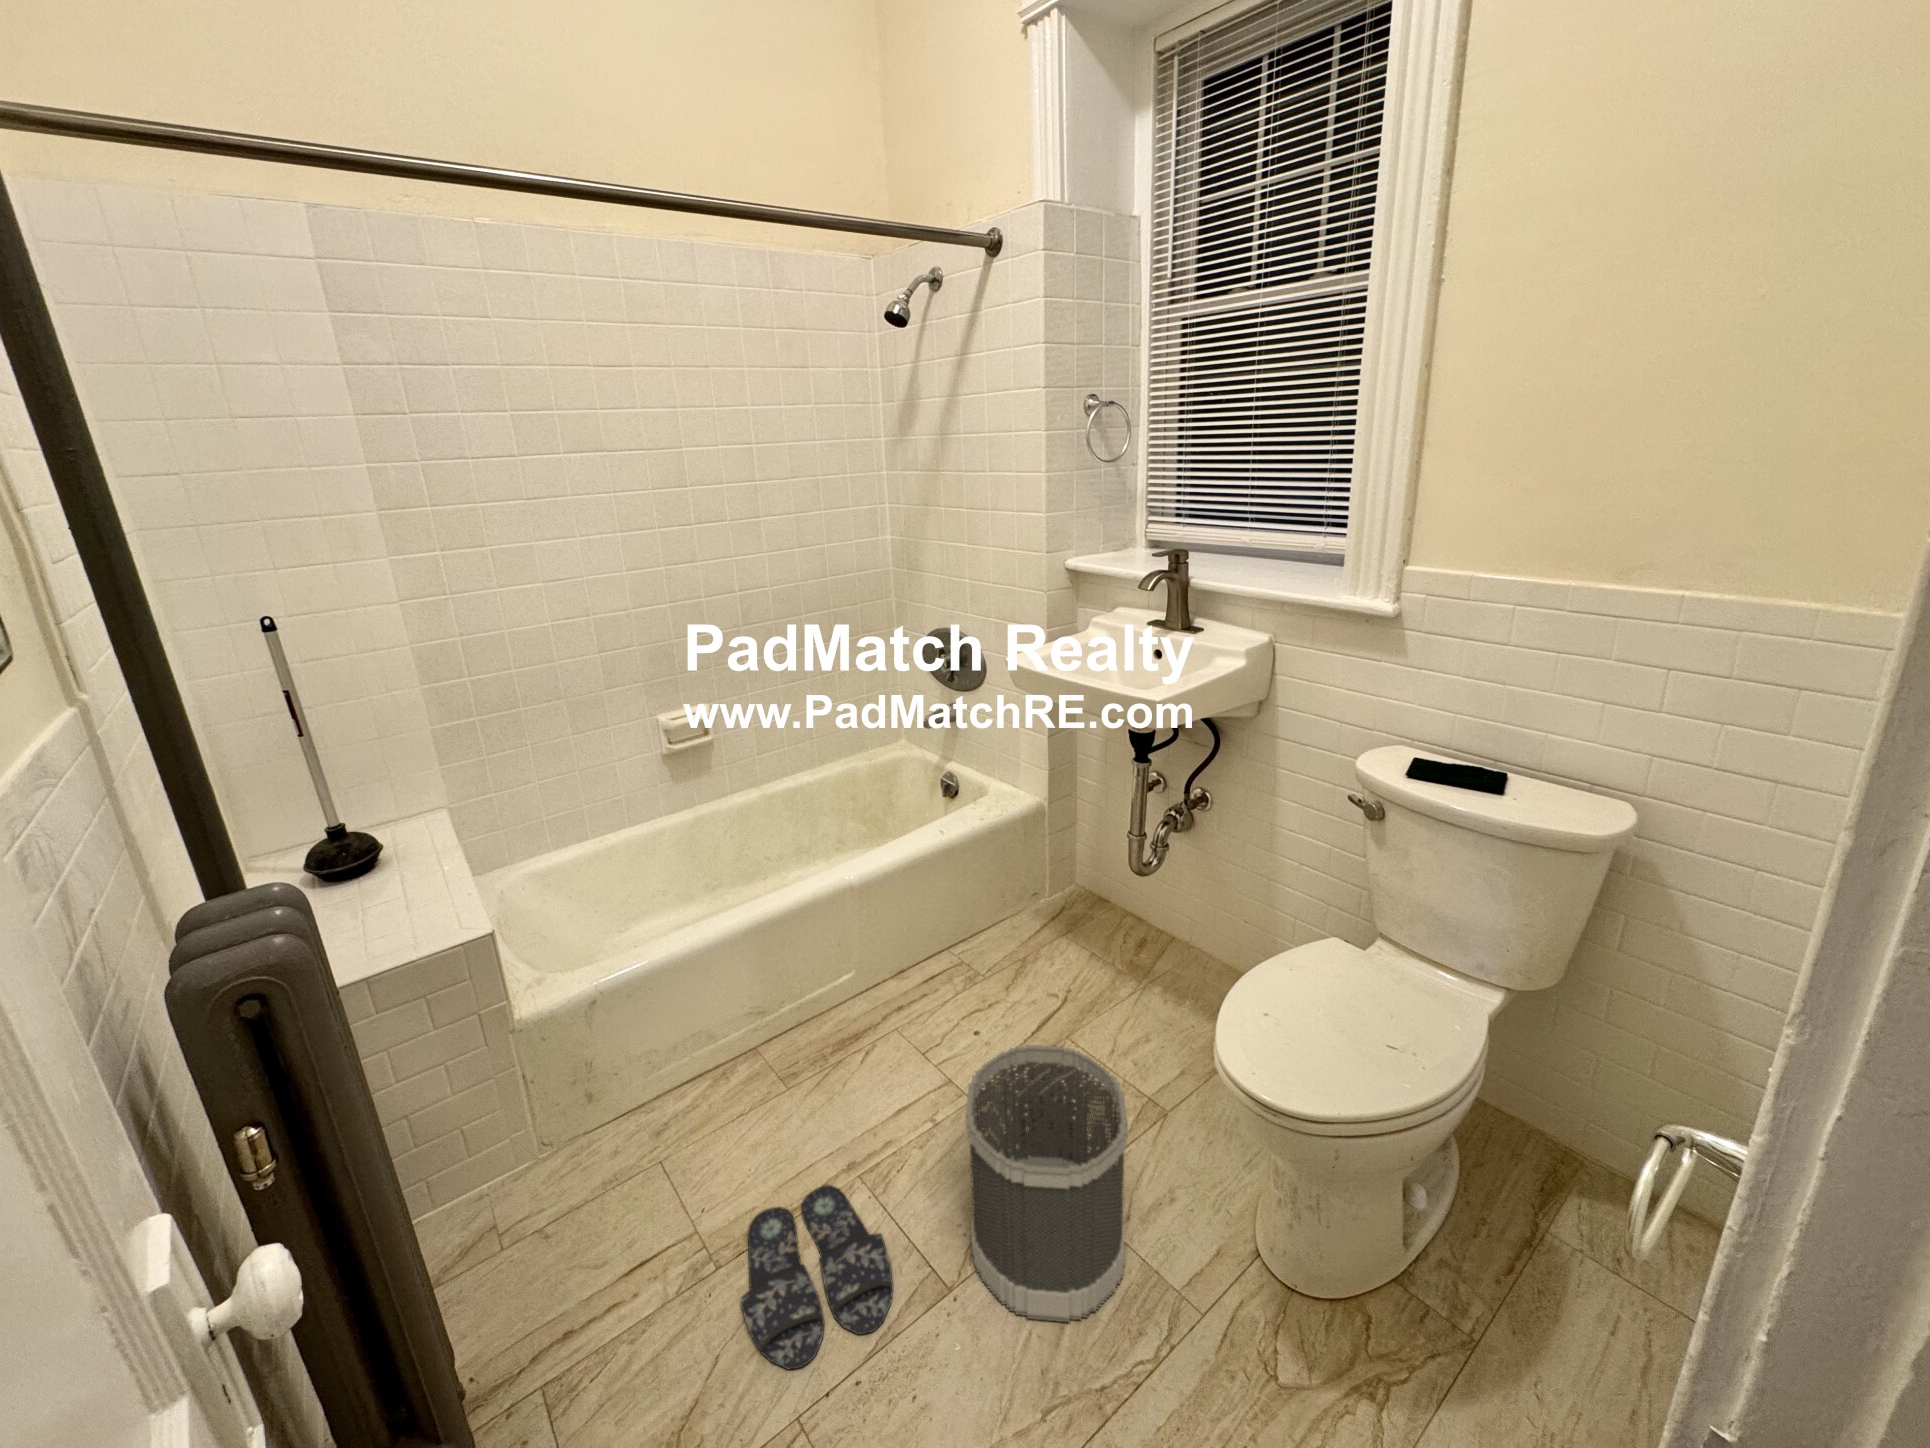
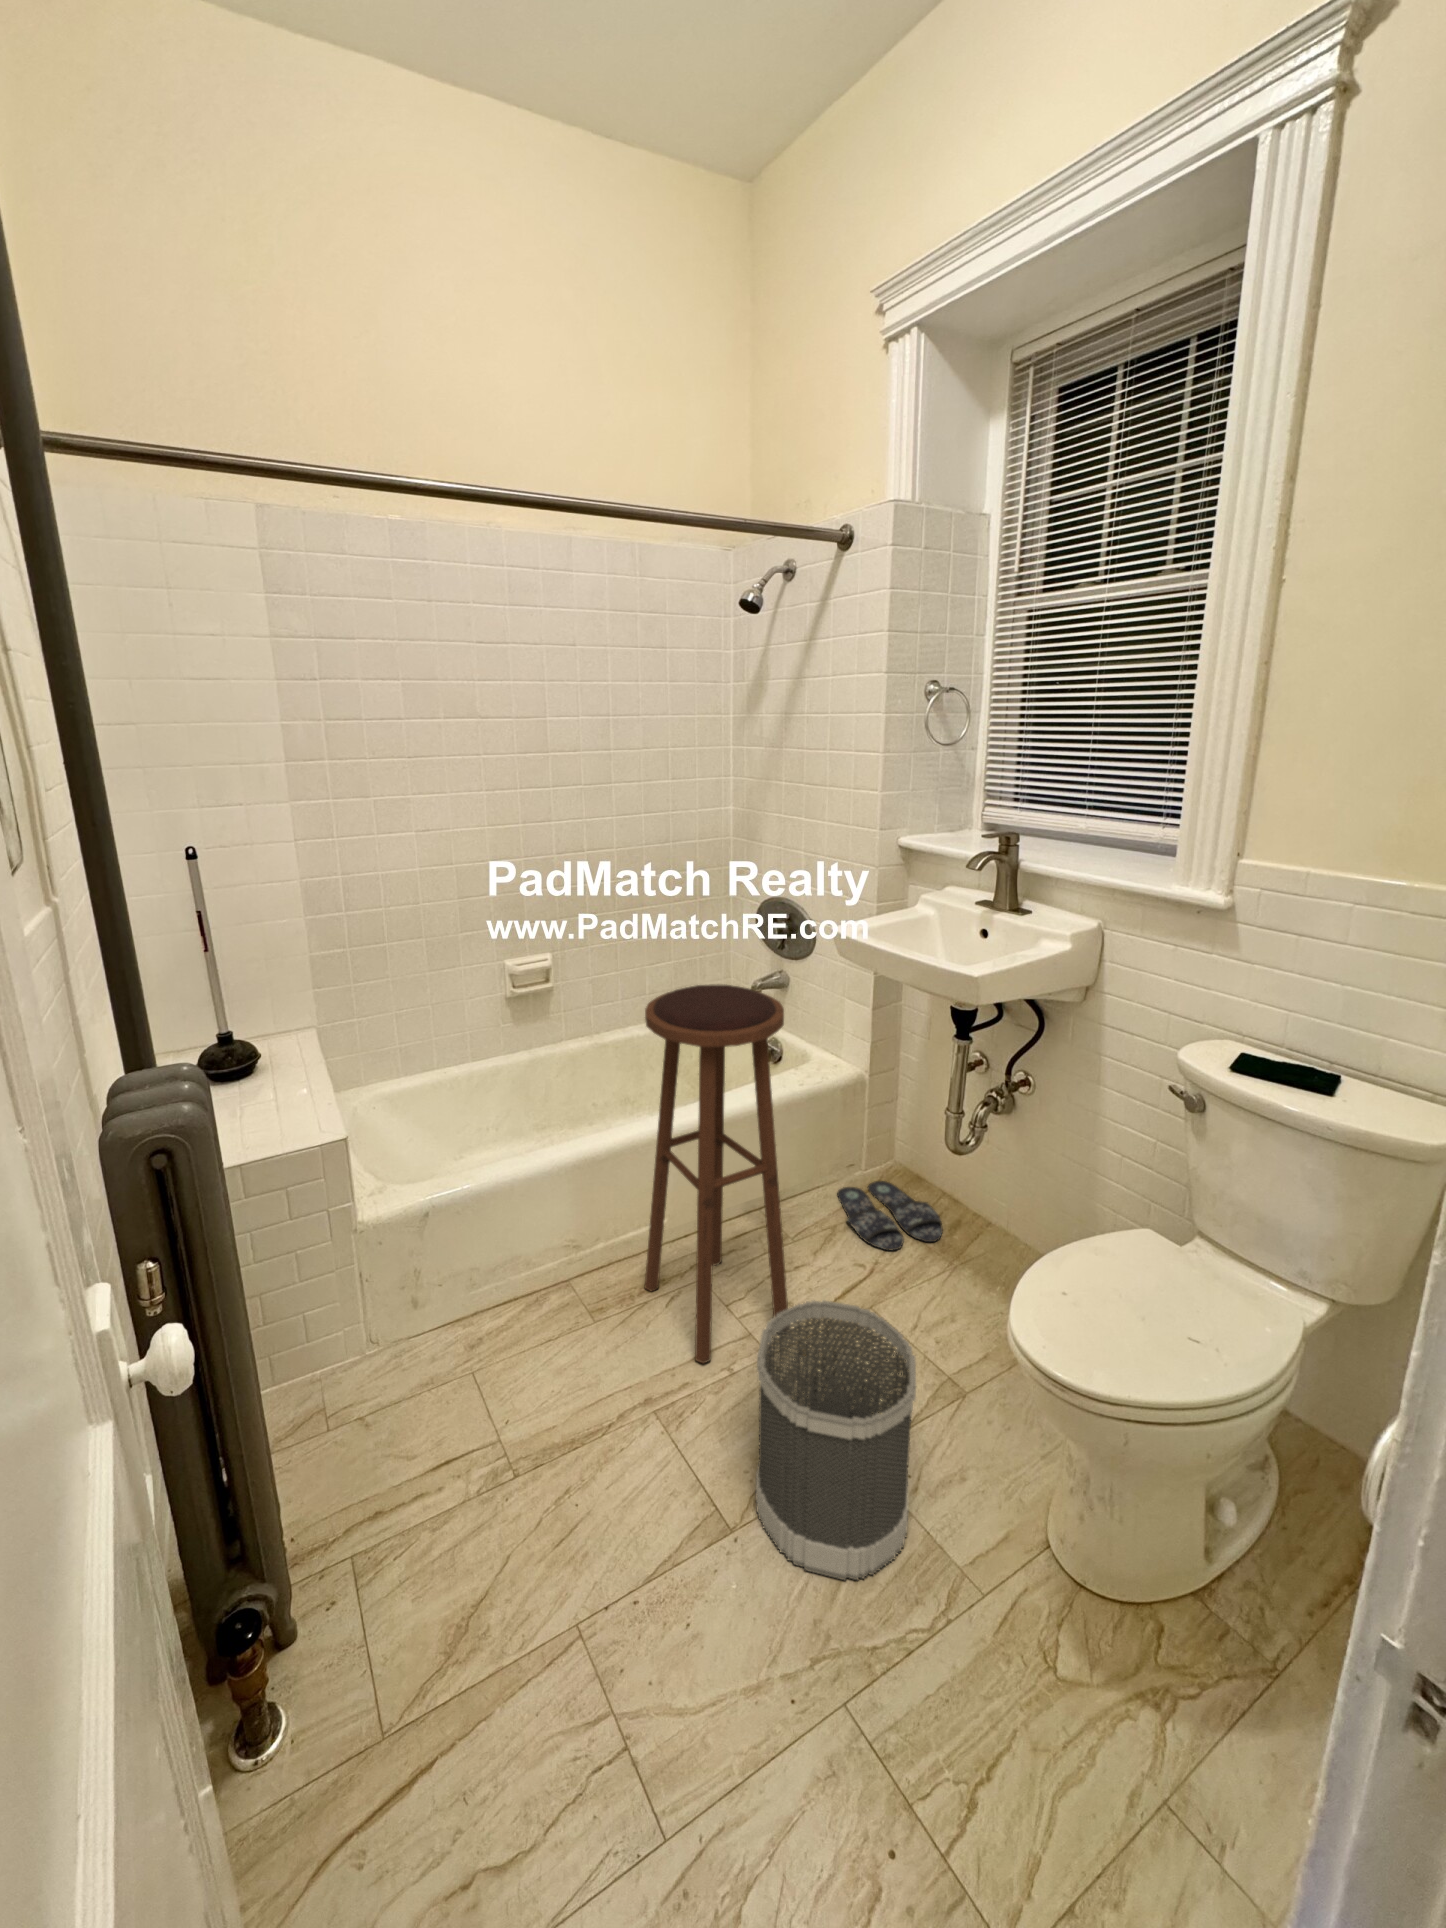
stool: none [819,728,990,1118] -> present [645,985,788,1363]
slippers: present [741,1185,893,1369] -> present [837,1181,943,1250]

